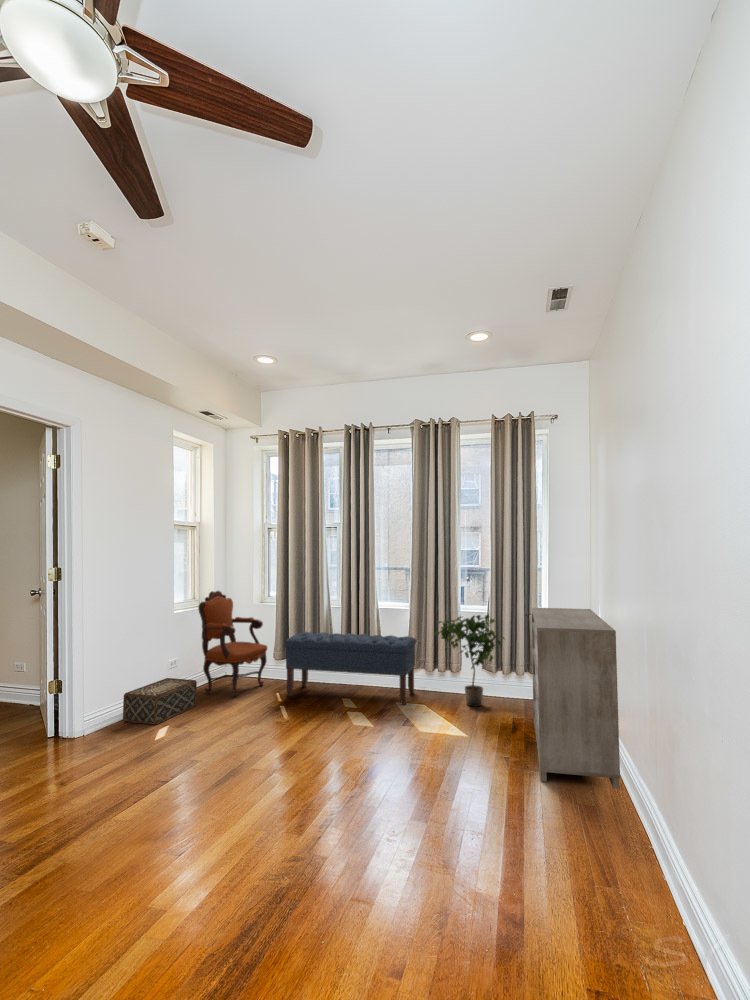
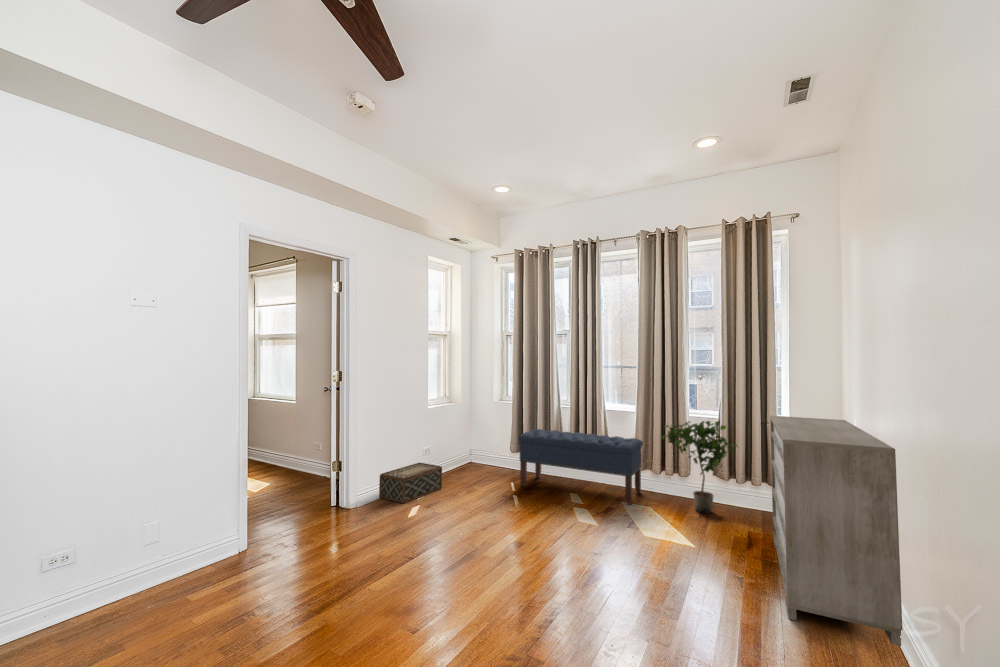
armchair: present [198,591,267,697] -> none [447,390,506,483]

